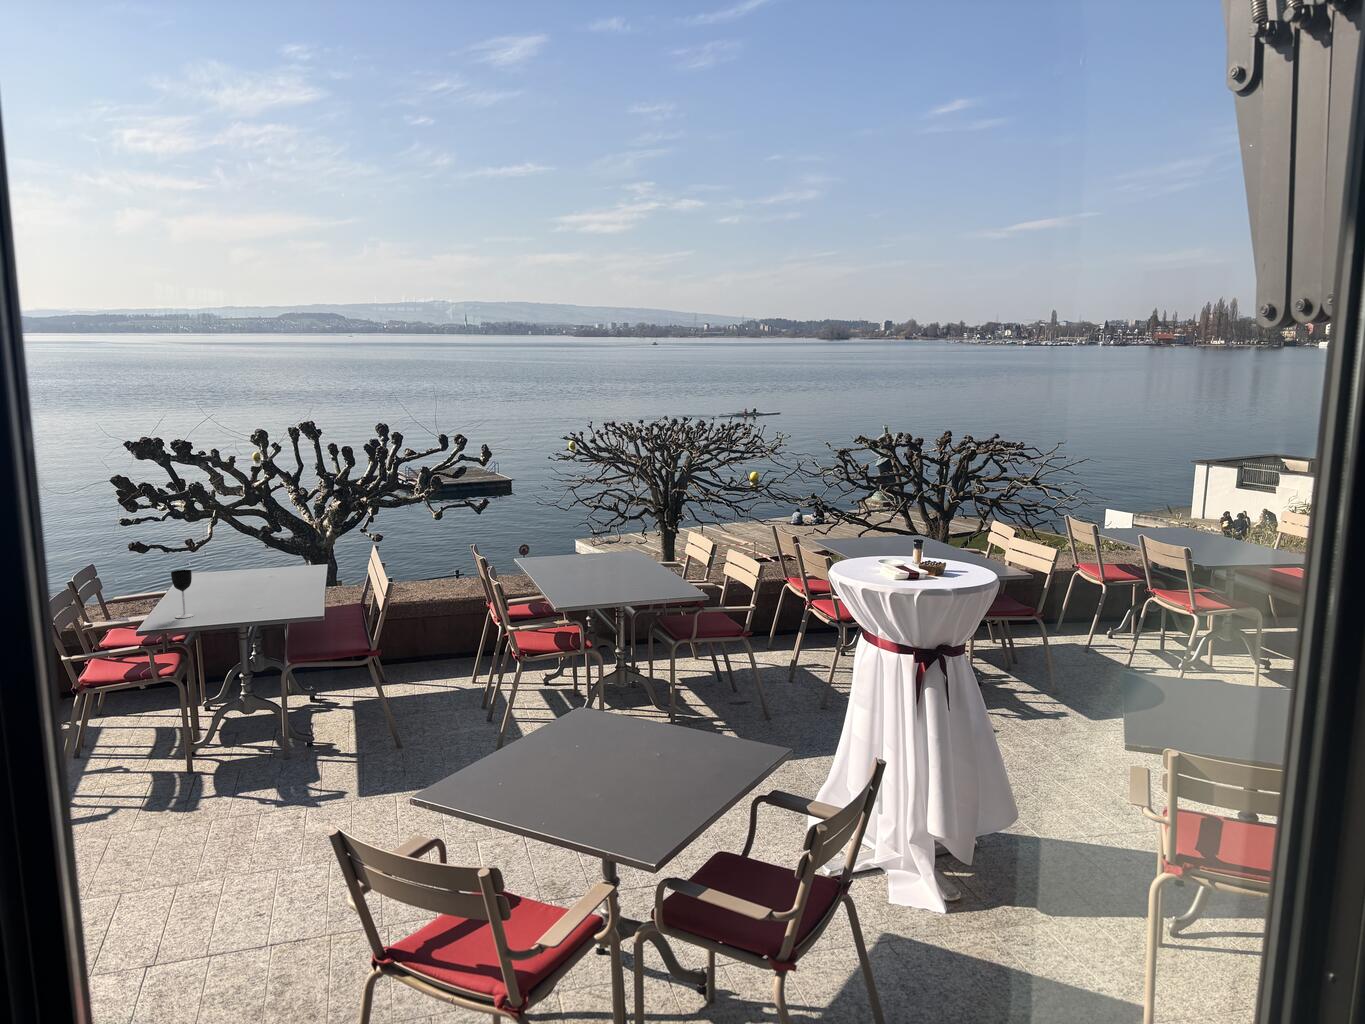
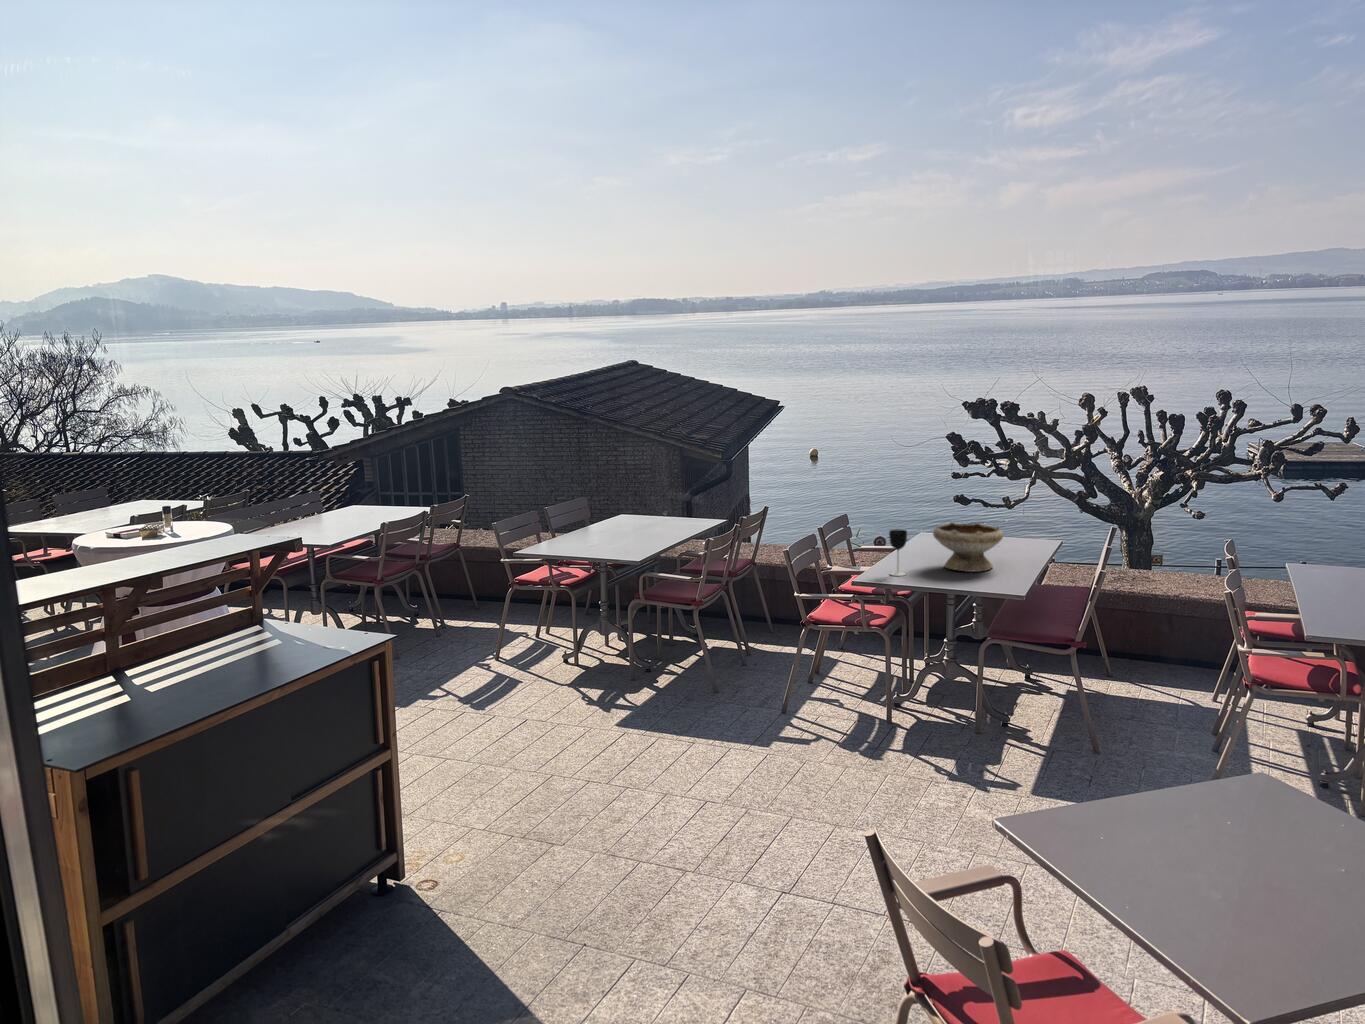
bowl: none [216,555,289,603] -> present [933,522,1003,572]

